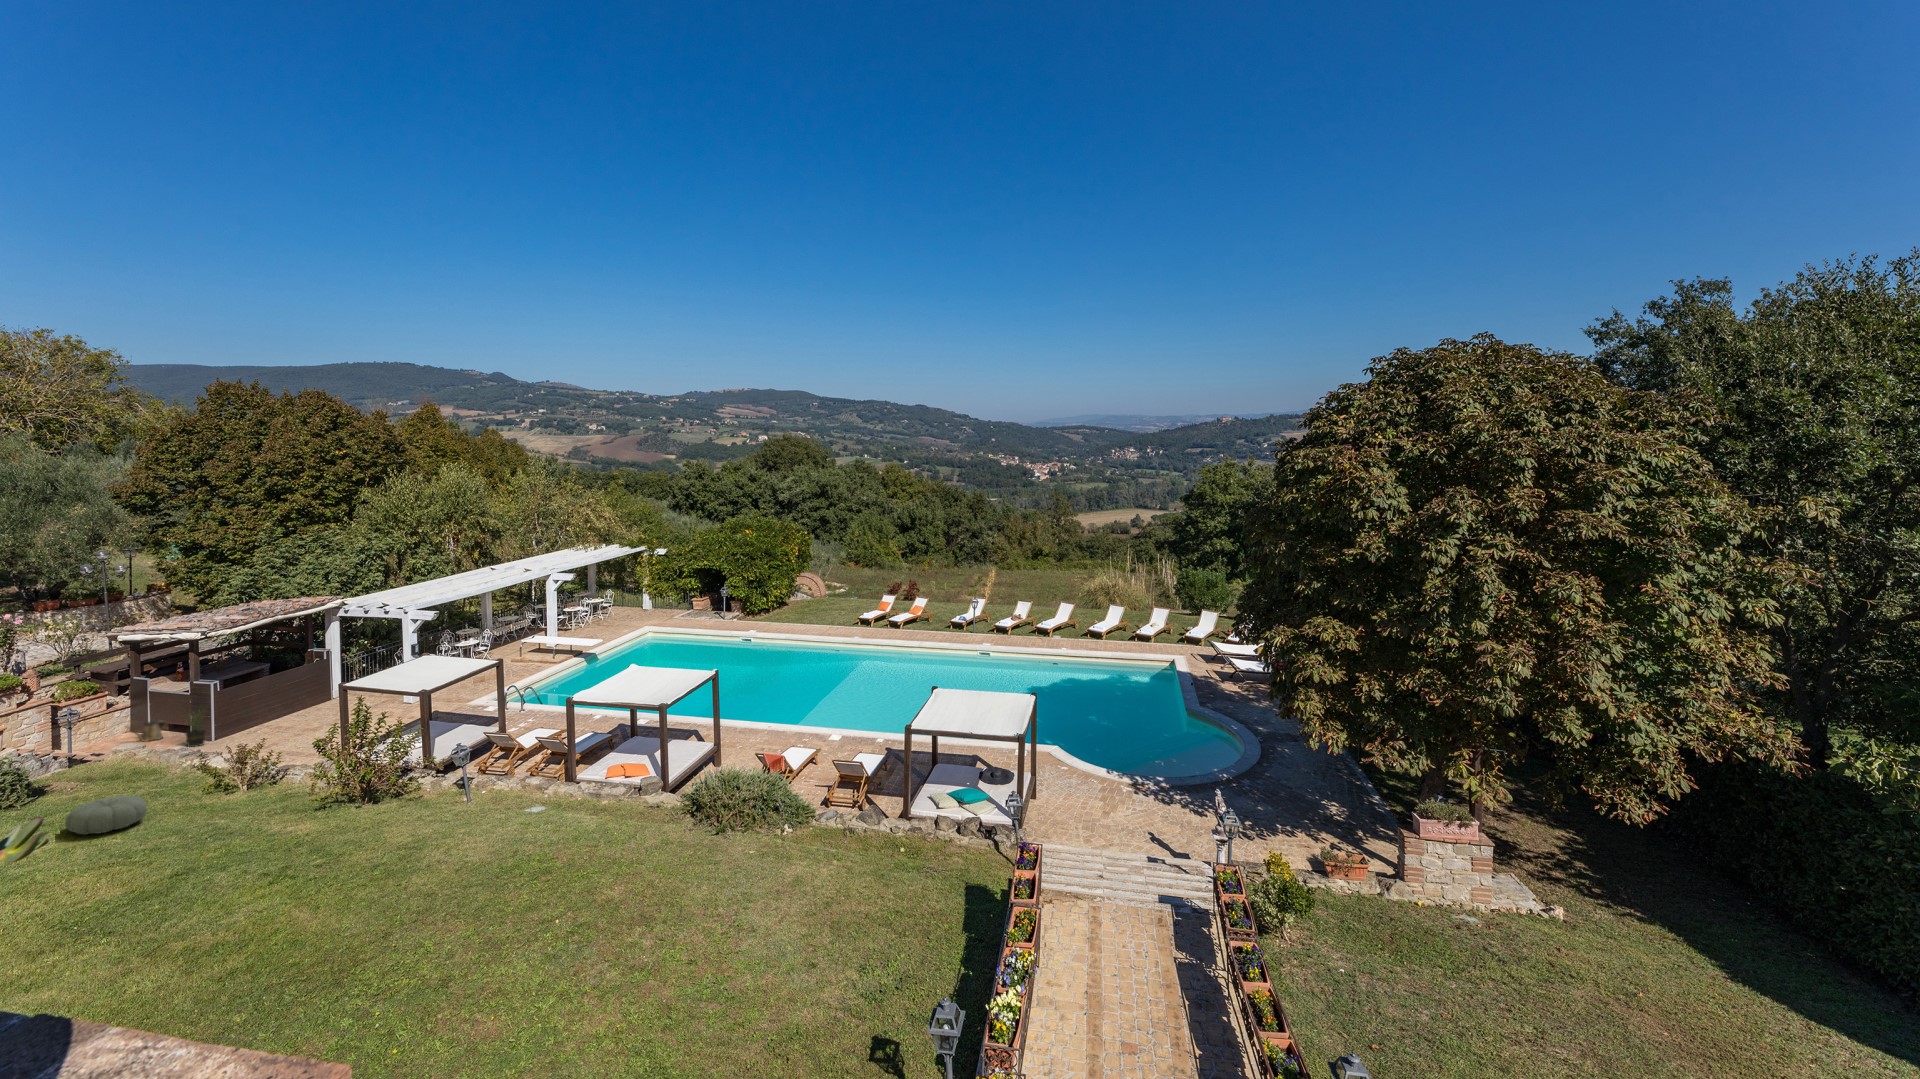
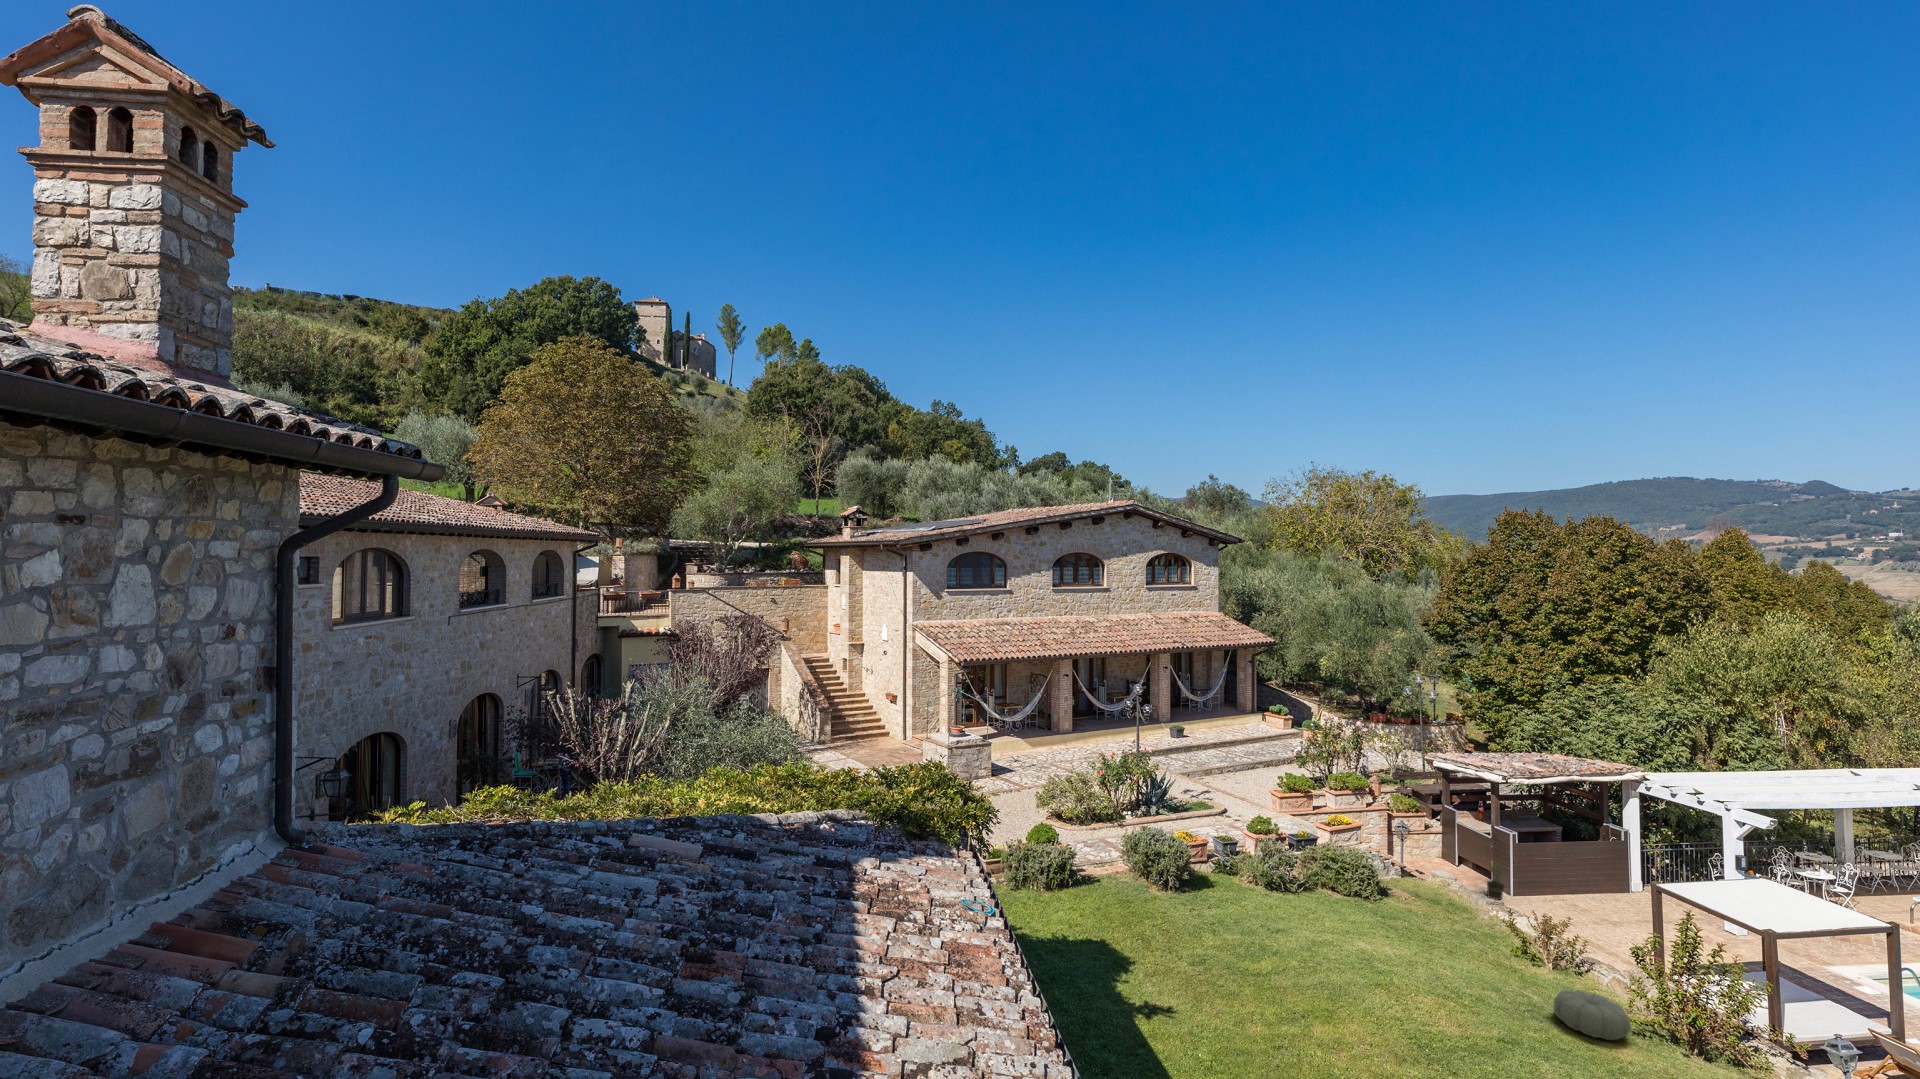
watering can: present [128,721,166,741] -> none [1436,854,1468,878]
pouf: present [65,796,147,835] -> present [1553,990,1631,1040]

